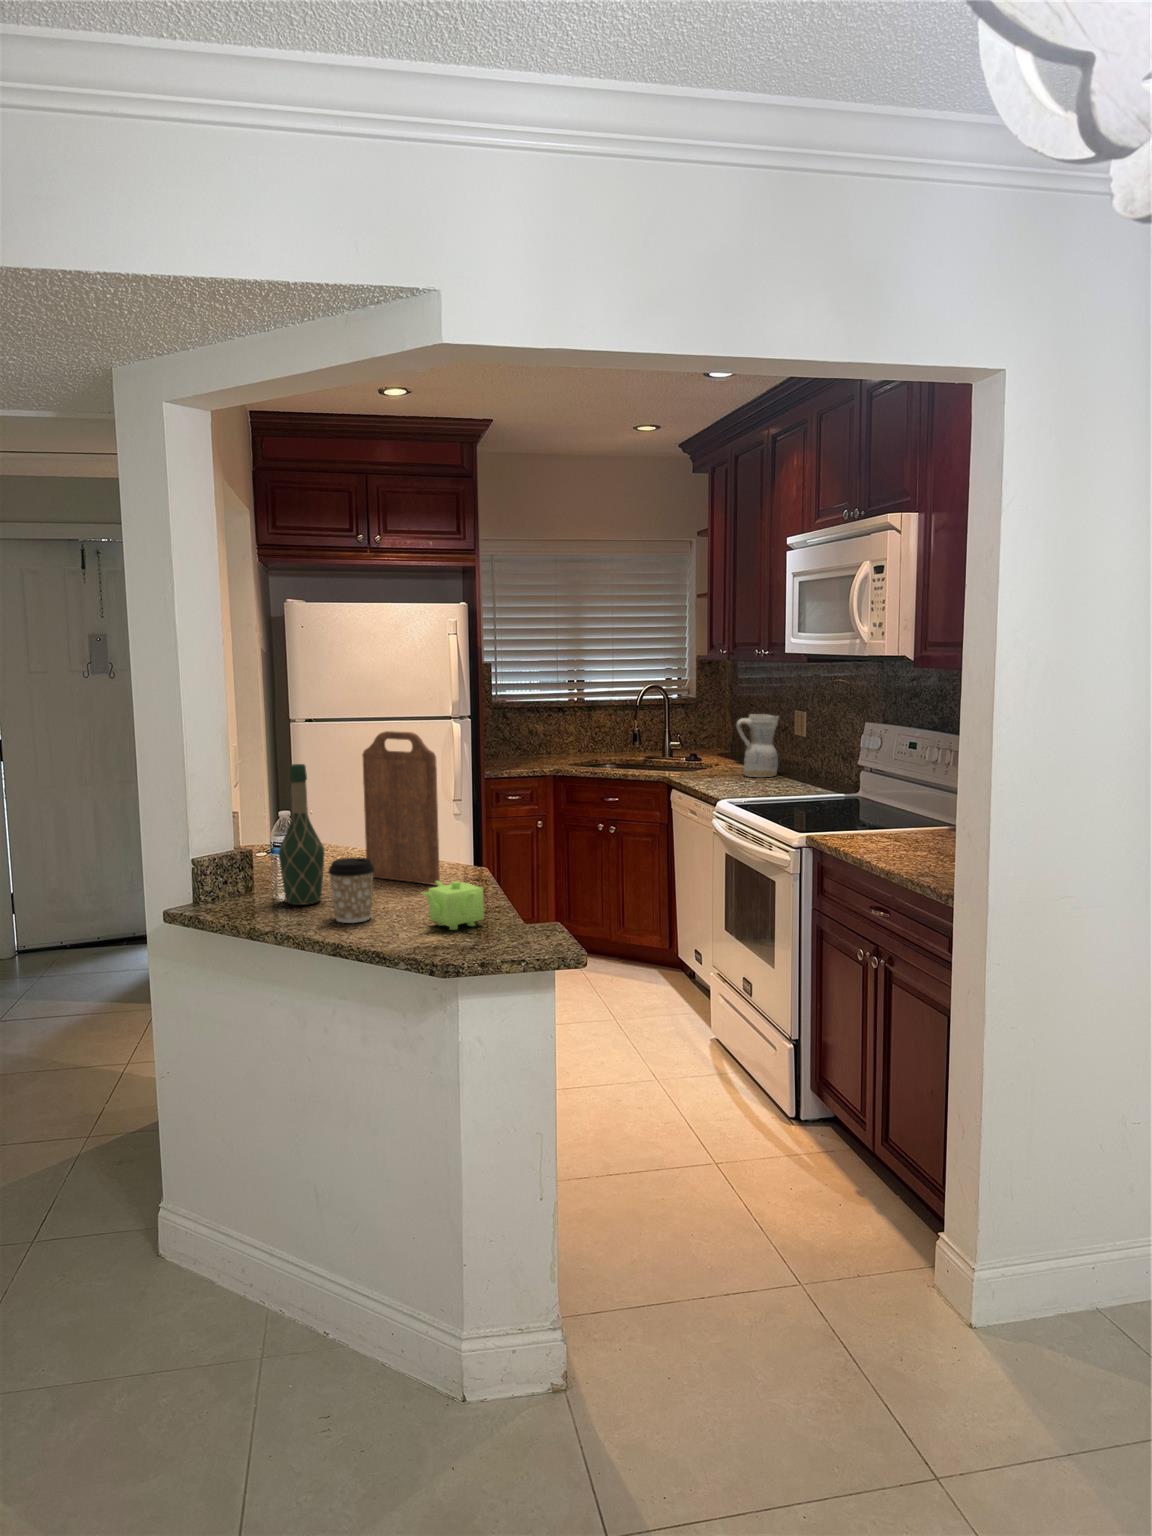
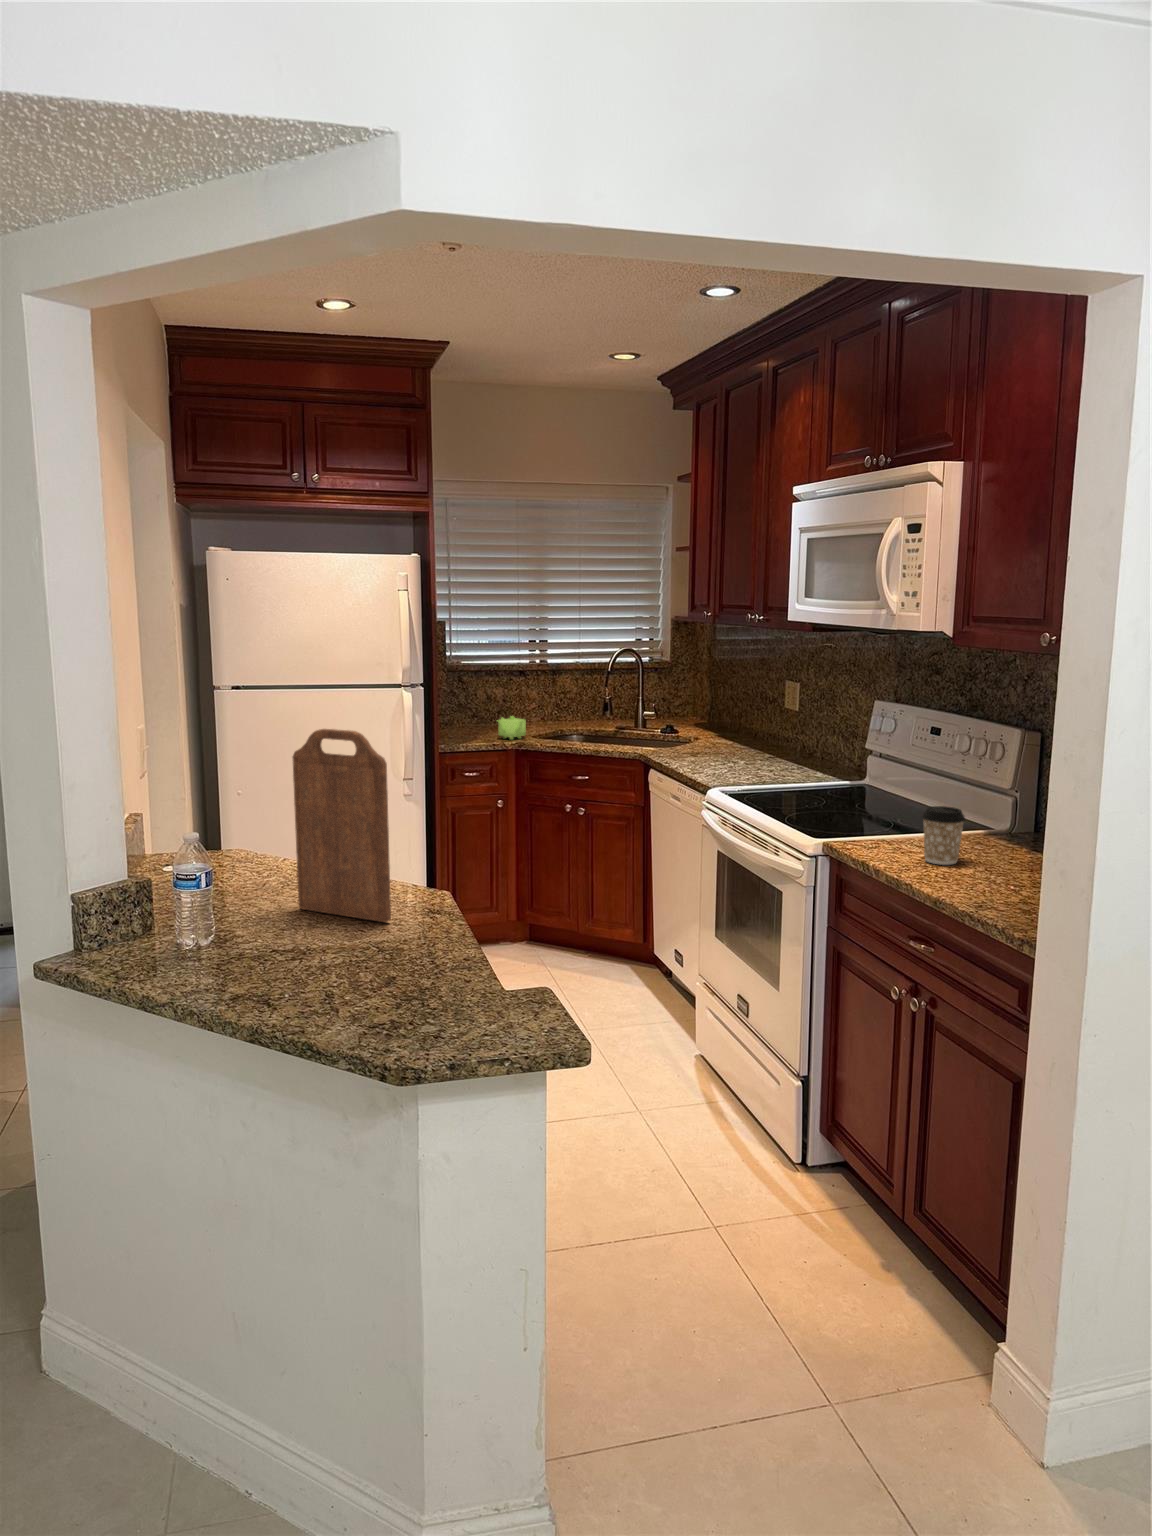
ceramic pitcher: present [736,714,779,777] -> none [724,686,773,757]
wine bottle: present [279,764,324,905] -> none [183,776,243,957]
coffee cup: present [328,857,375,923] -> present [922,806,965,865]
teapot: present [422,881,484,930] -> present [498,716,526,740]

